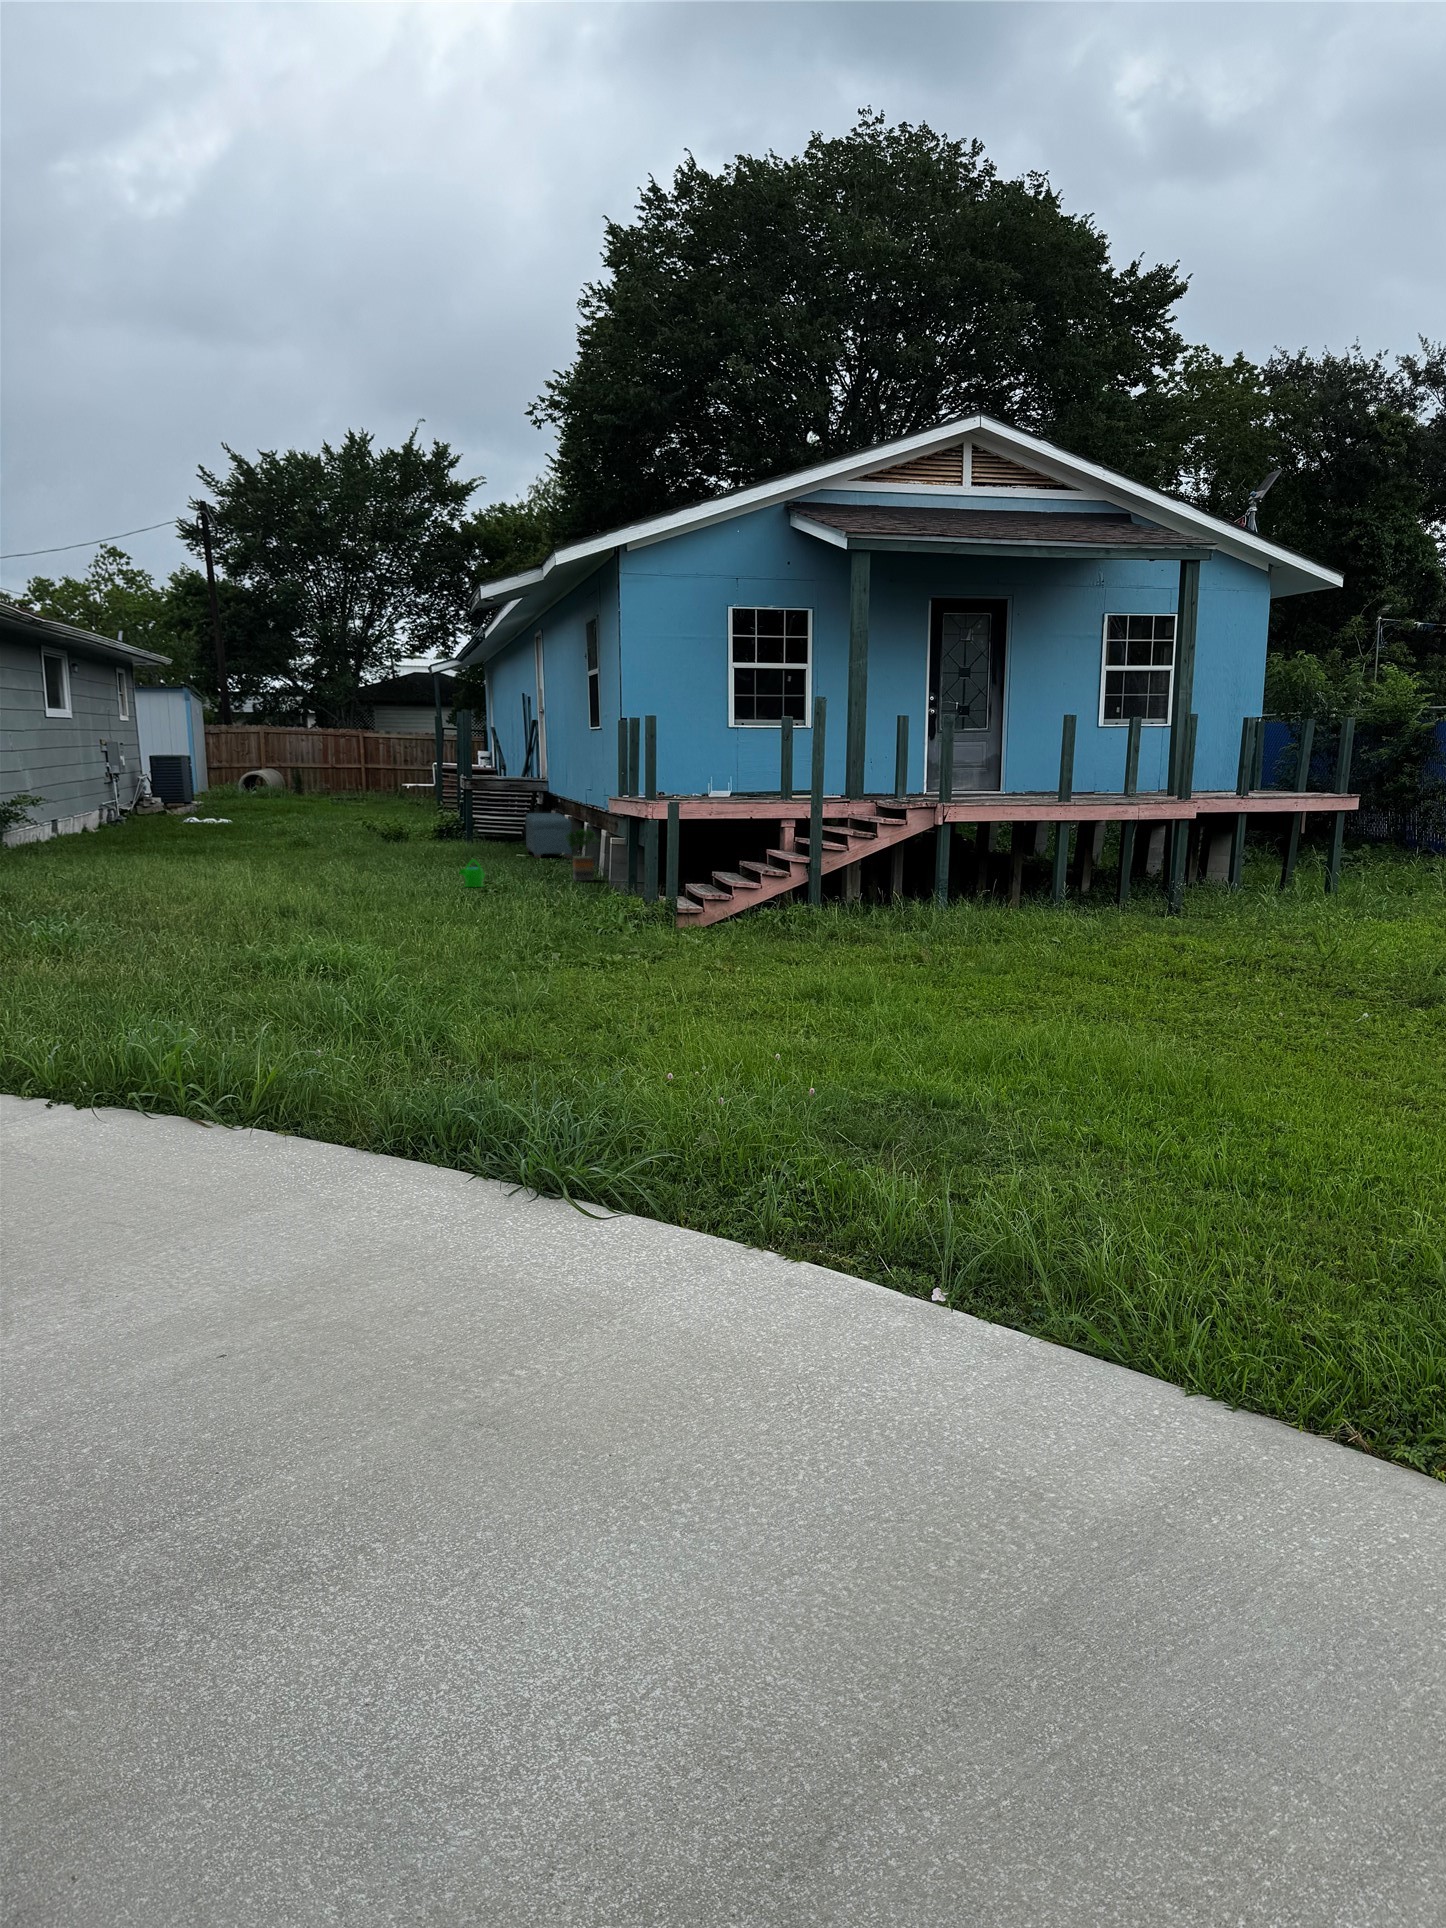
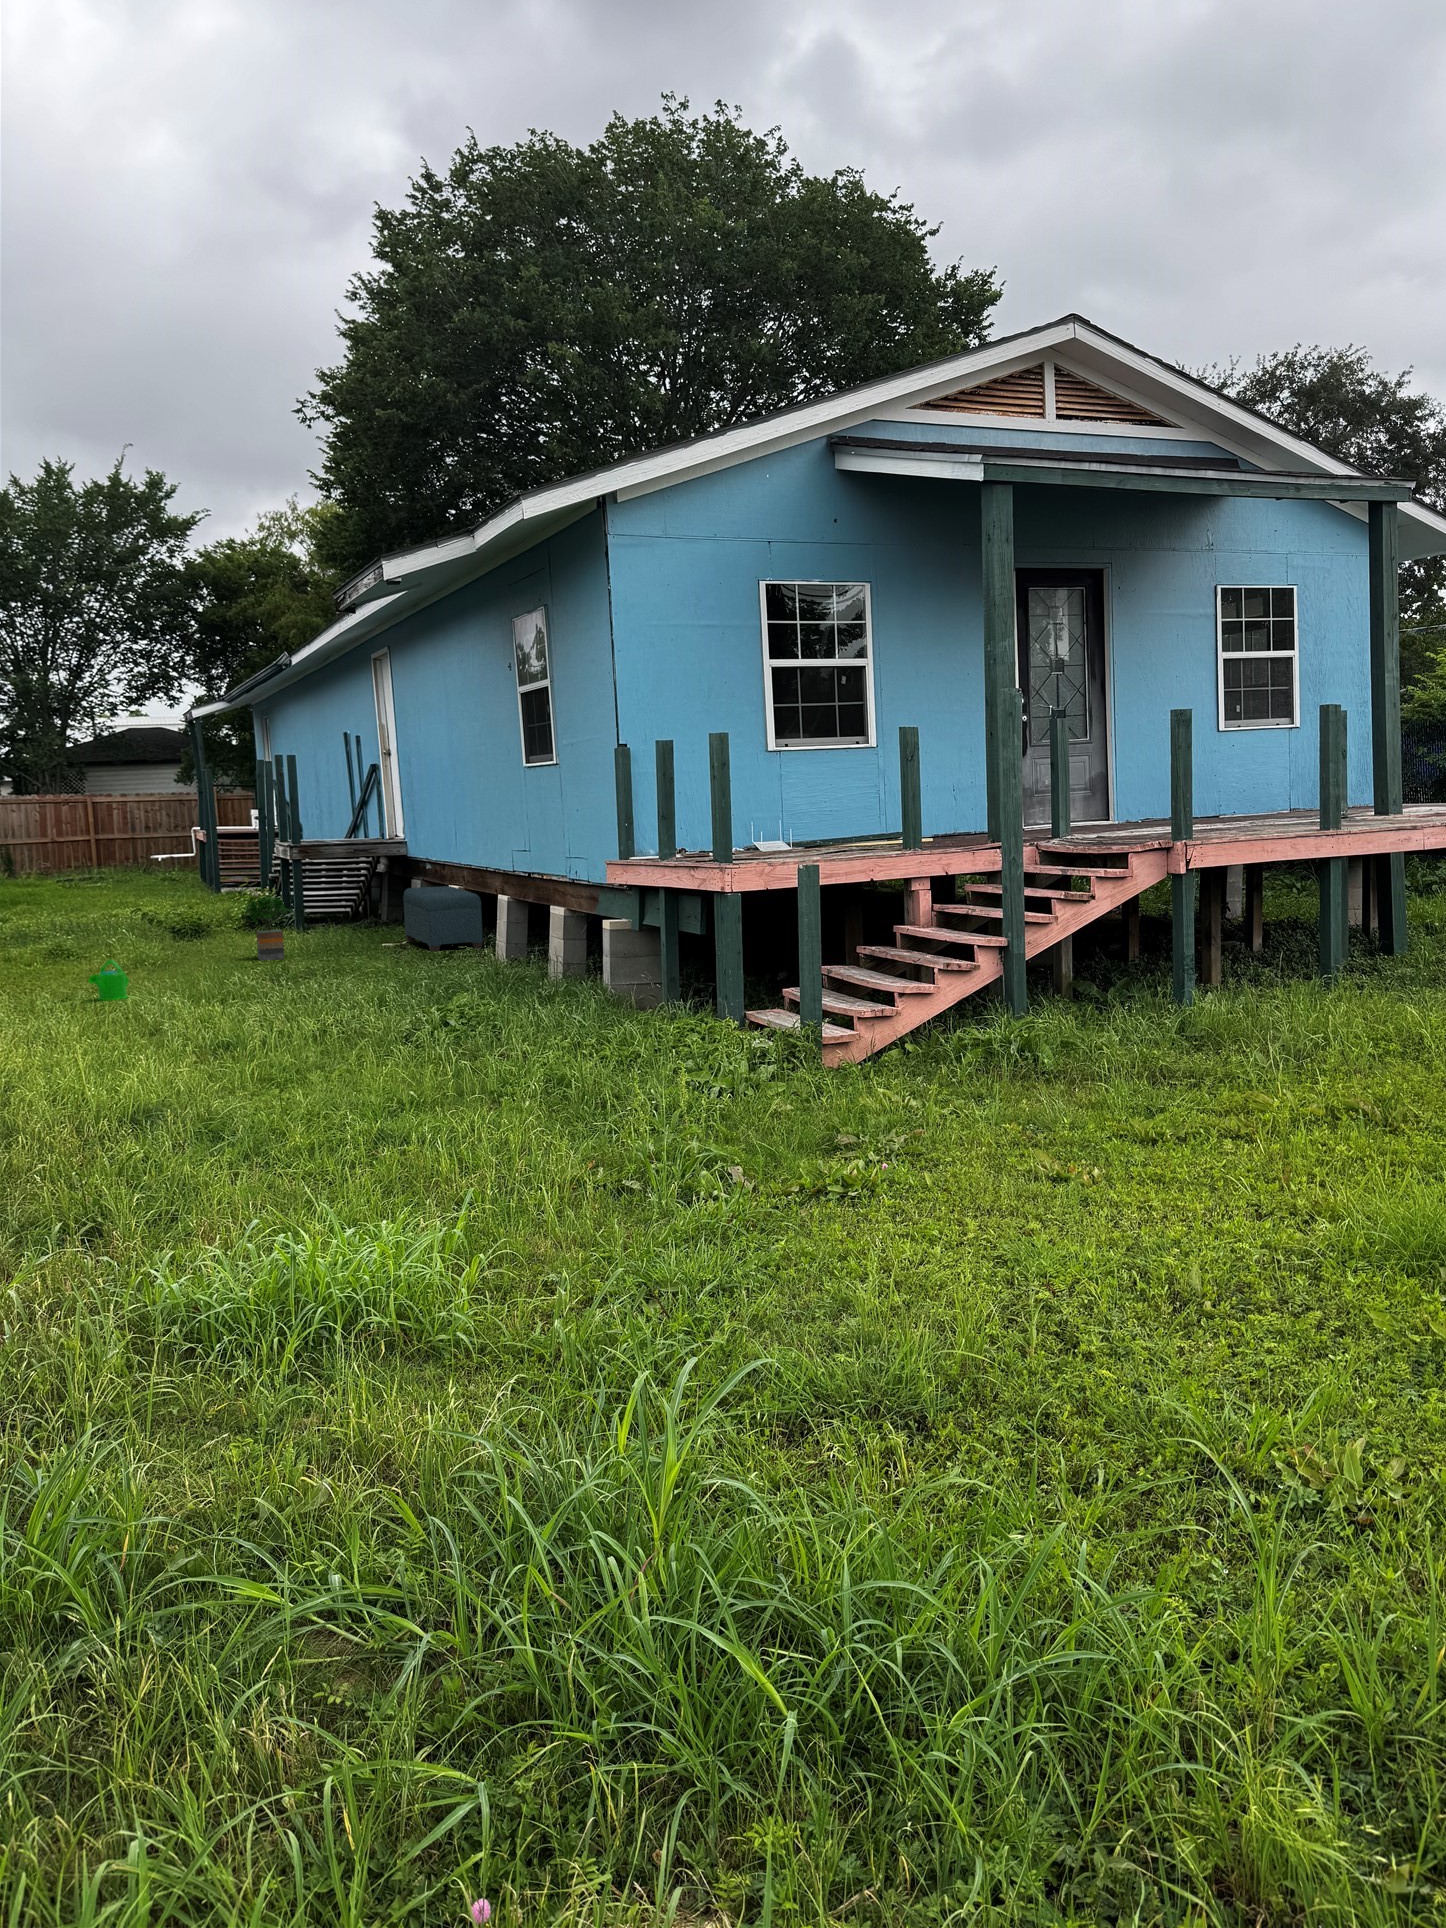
potted tree: present [565,829,597,881] -> present [246,897,291,960]
watering can: present [459,859,485,887] -> present [88,960,129,1001]

